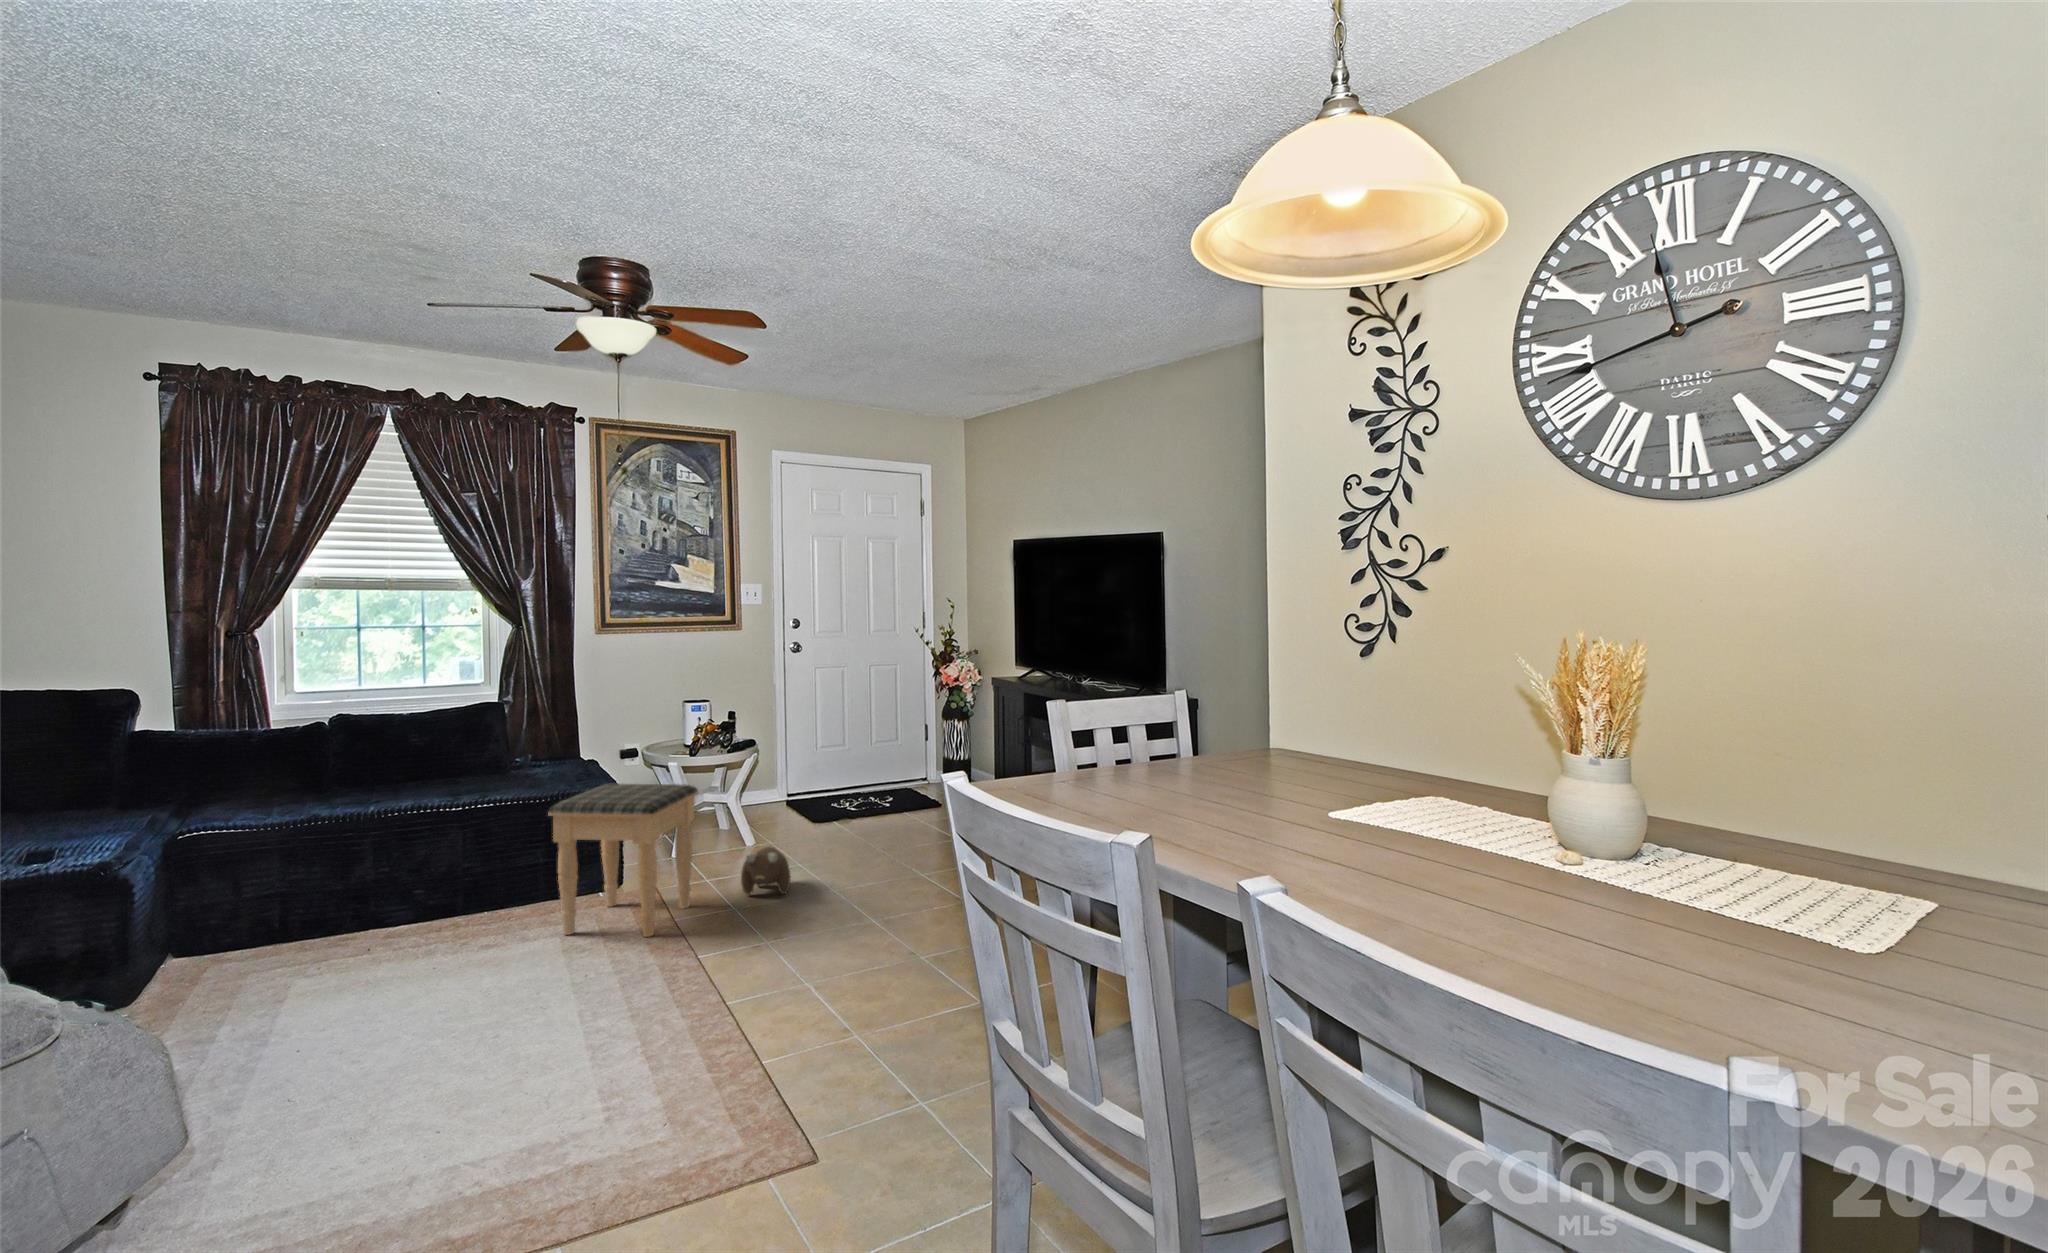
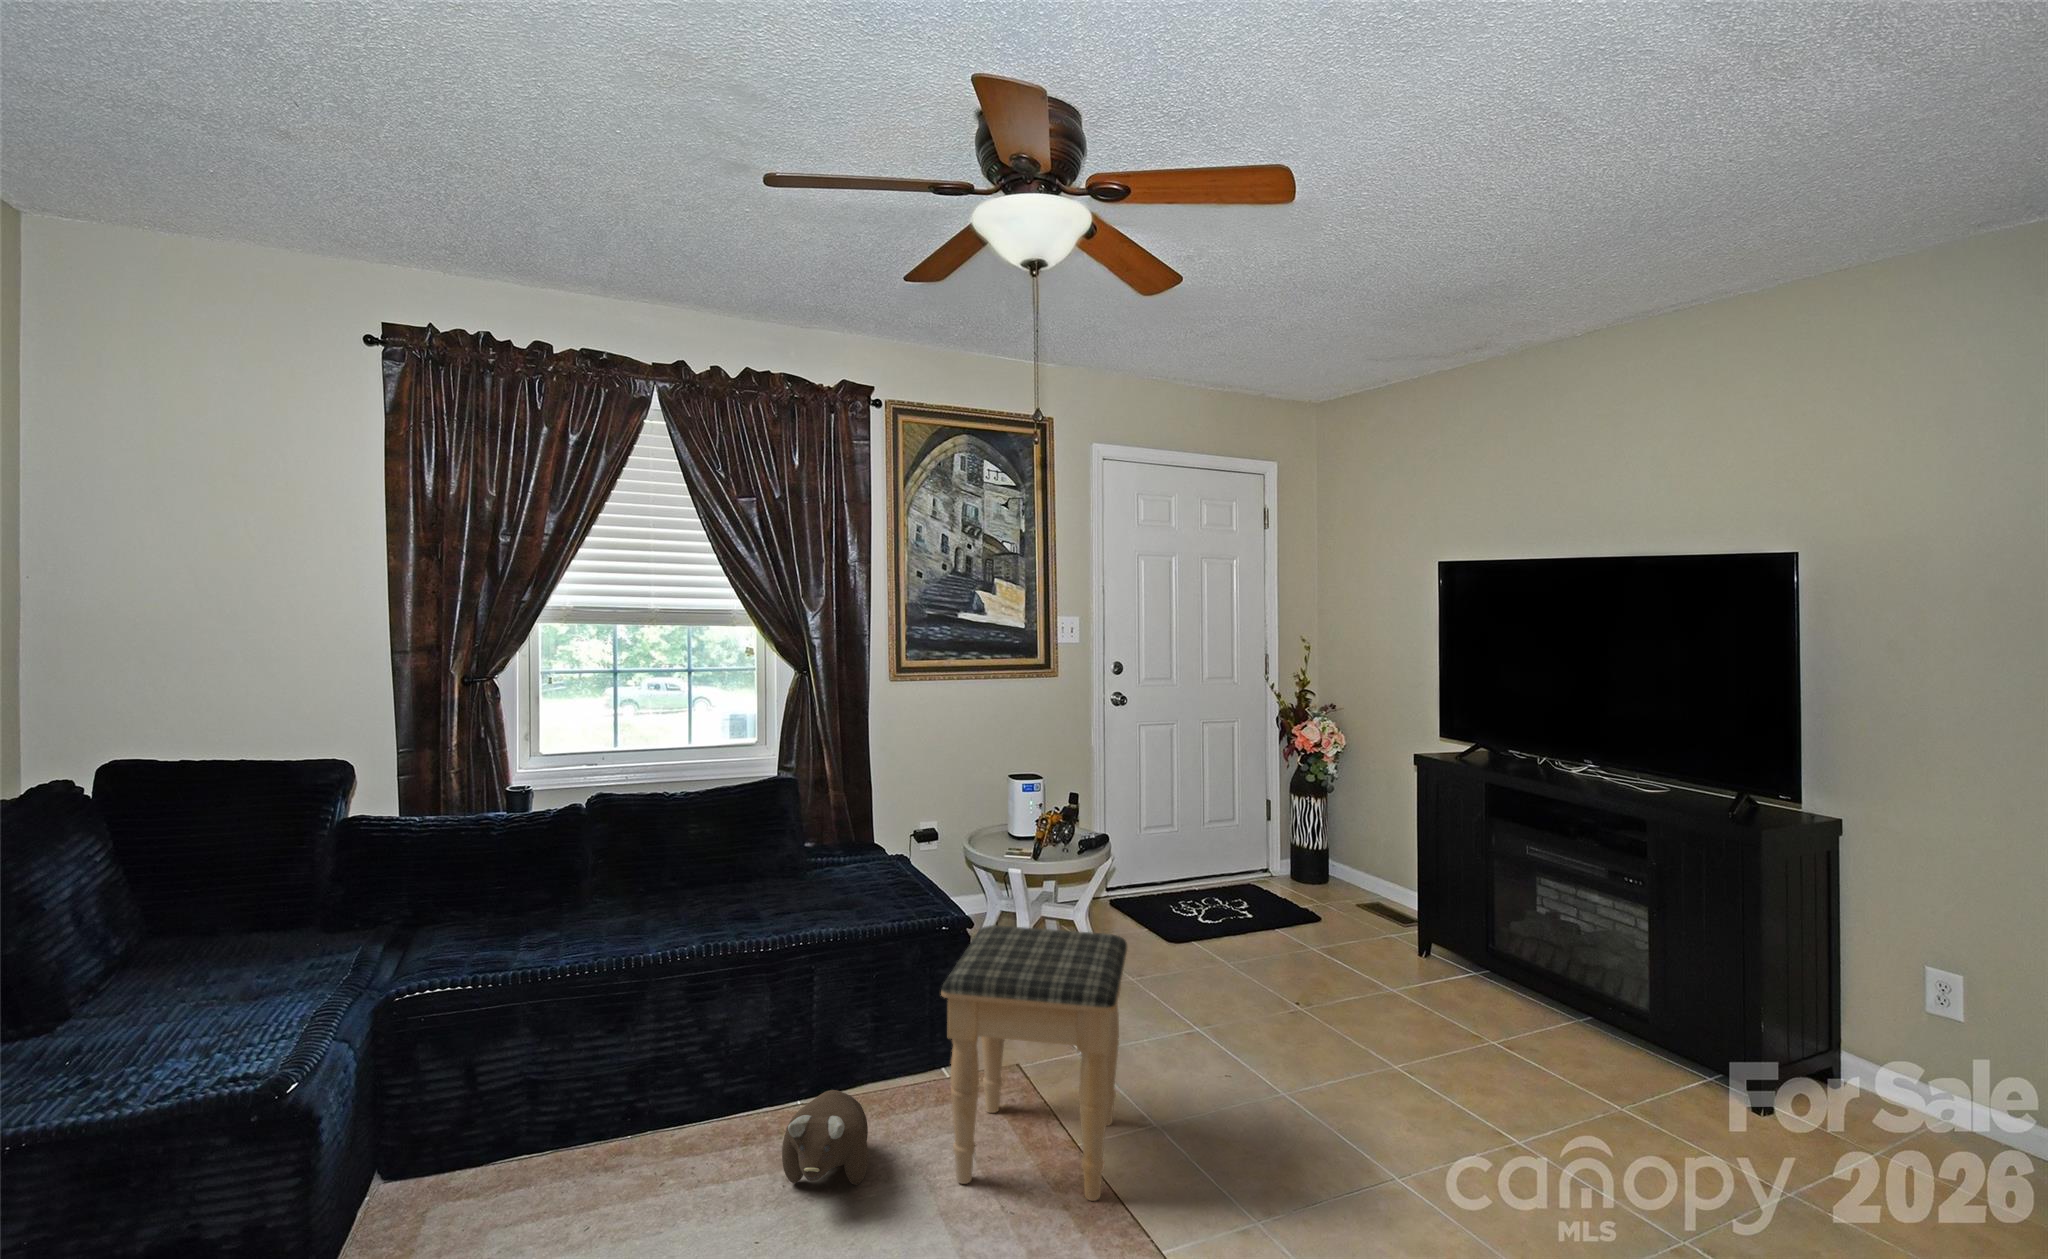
plush toy: present [741,847,791,895] -> present [782,1090,868,1185]

